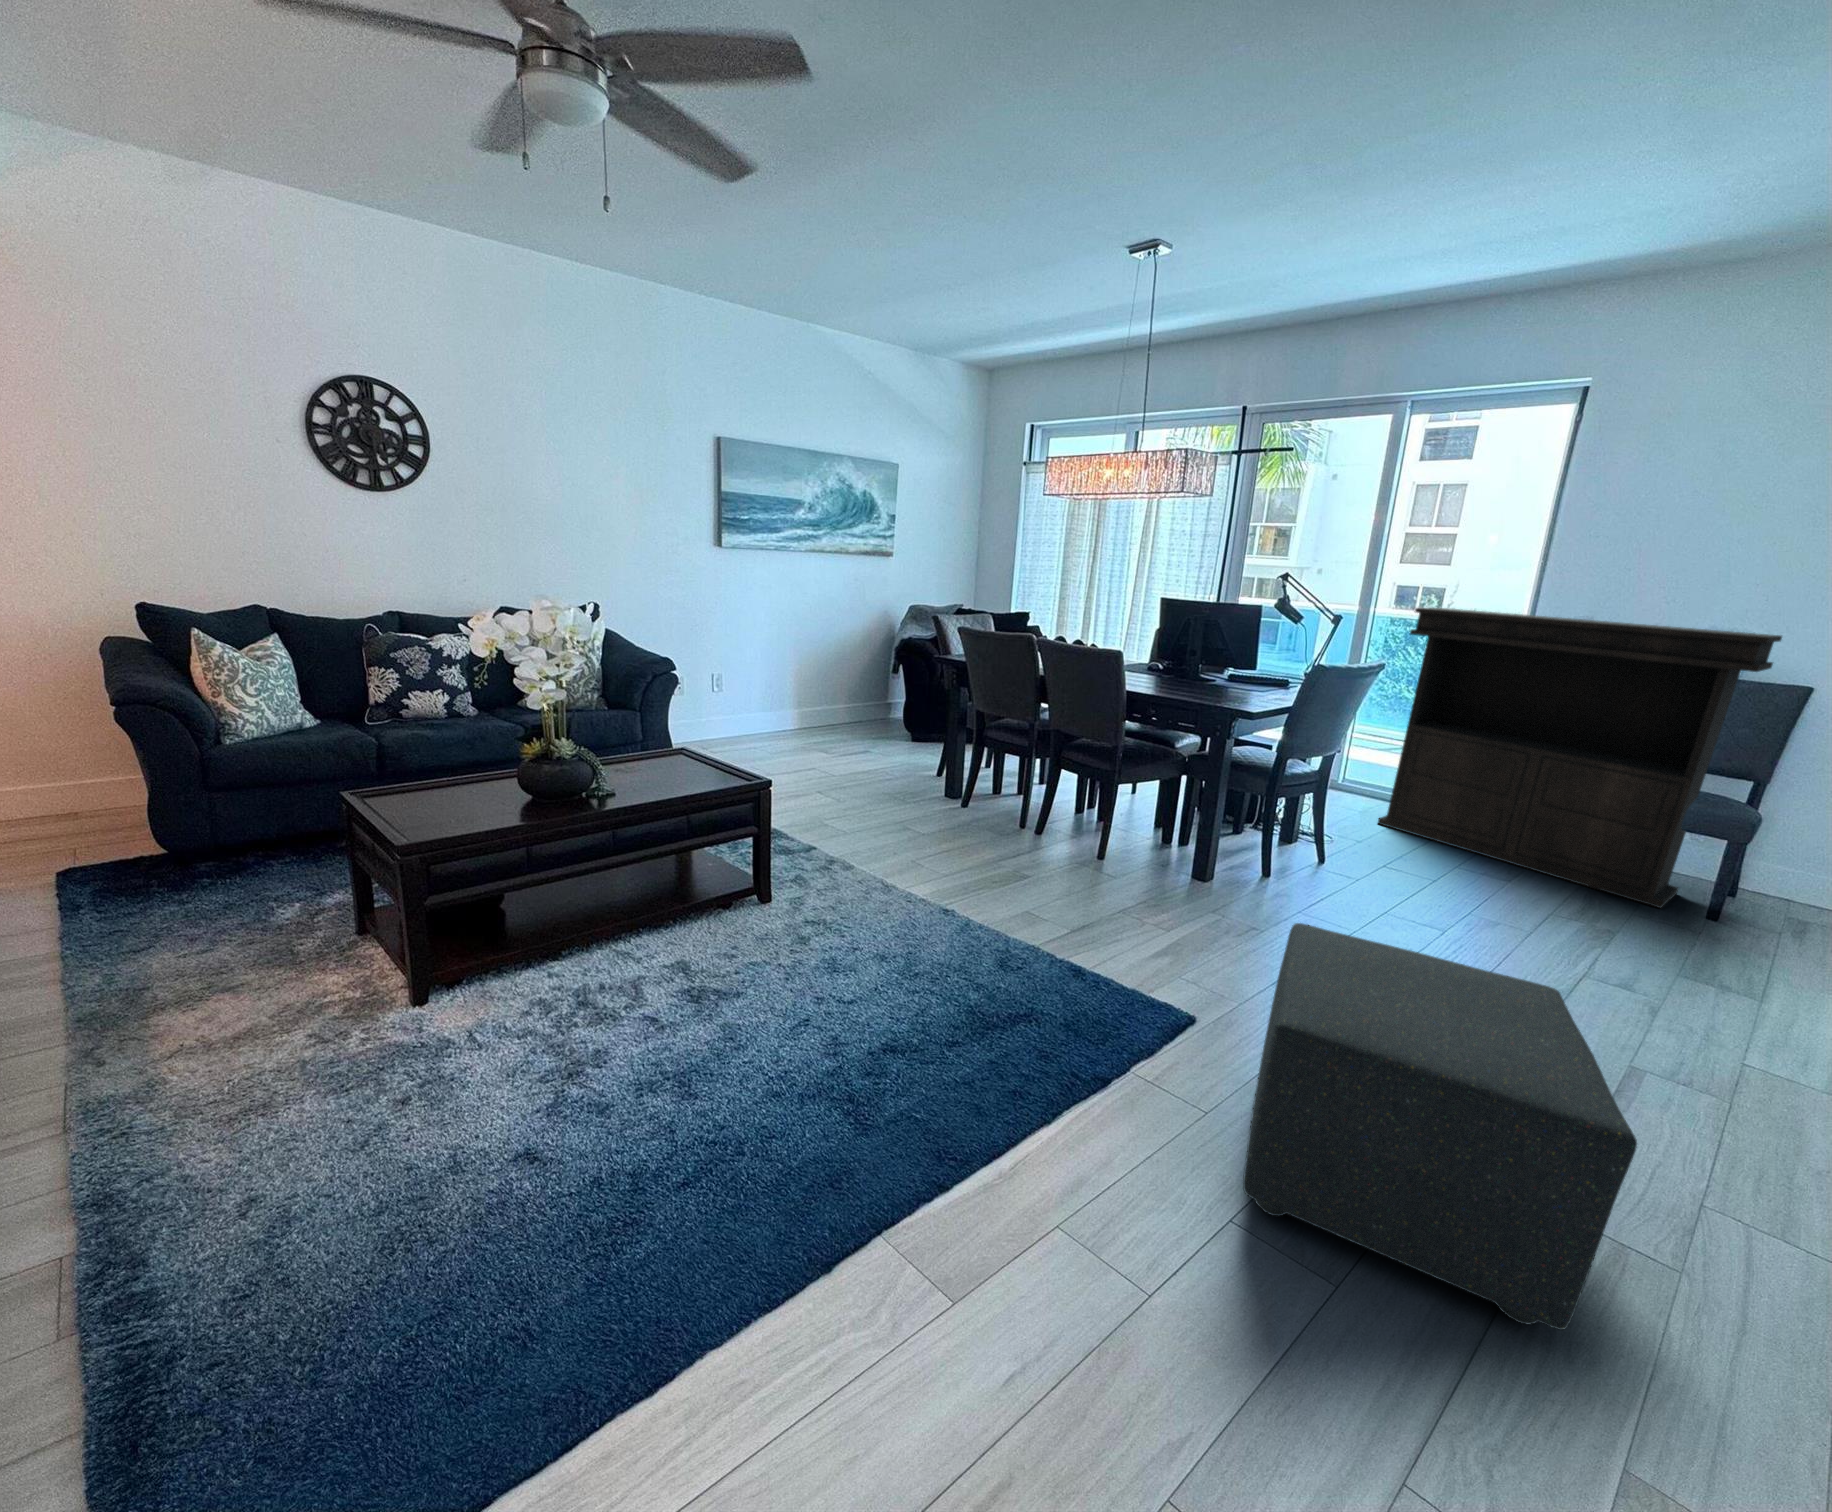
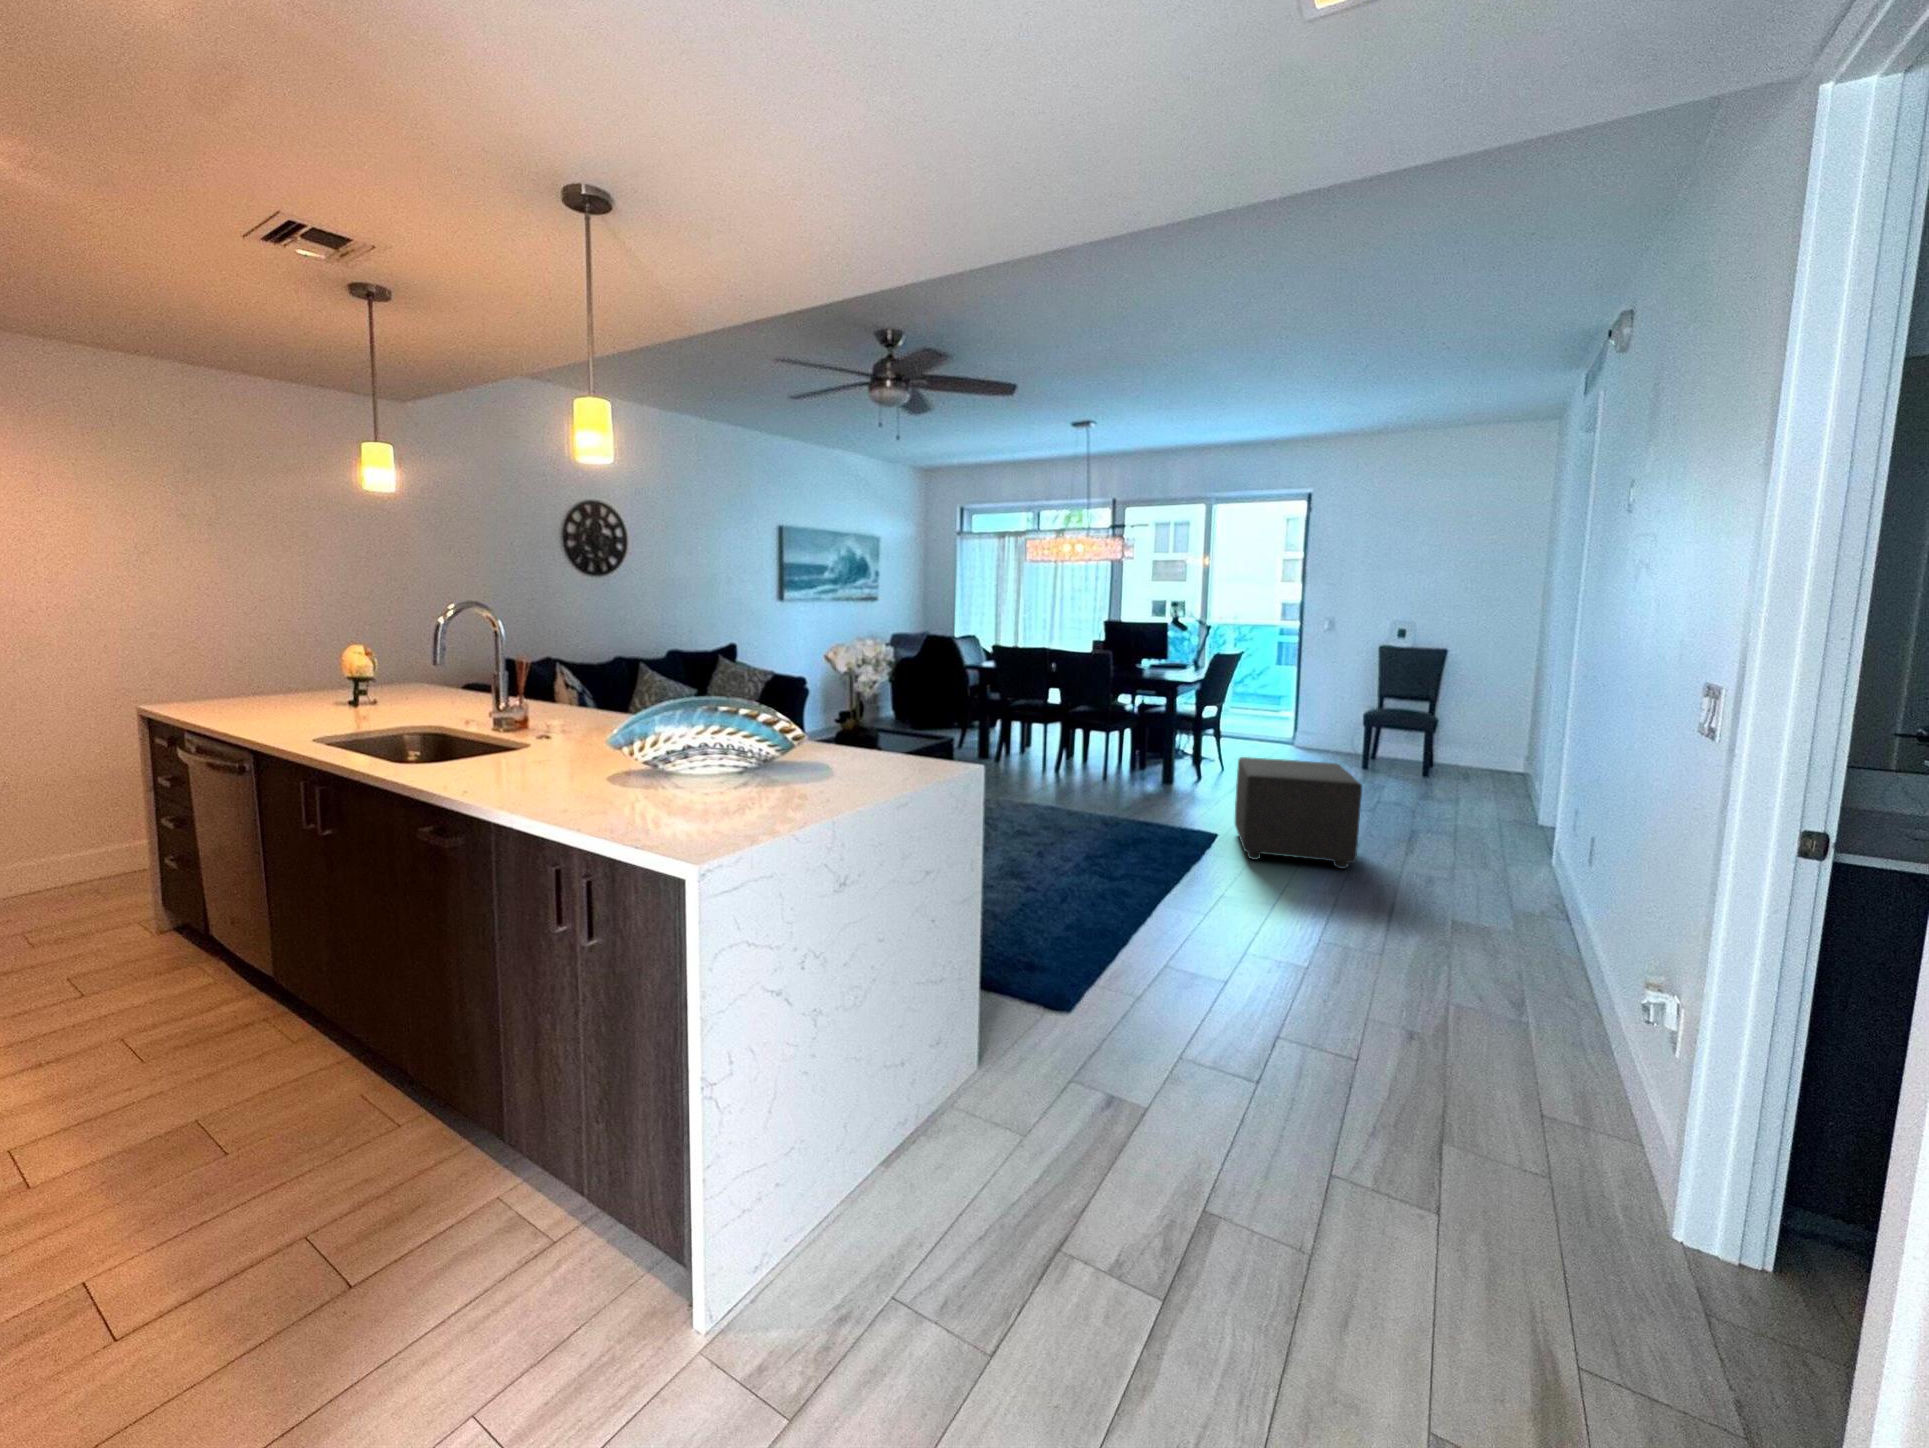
console table: present [1378,608,1782,908] -> none [1249,620,1420,771]

